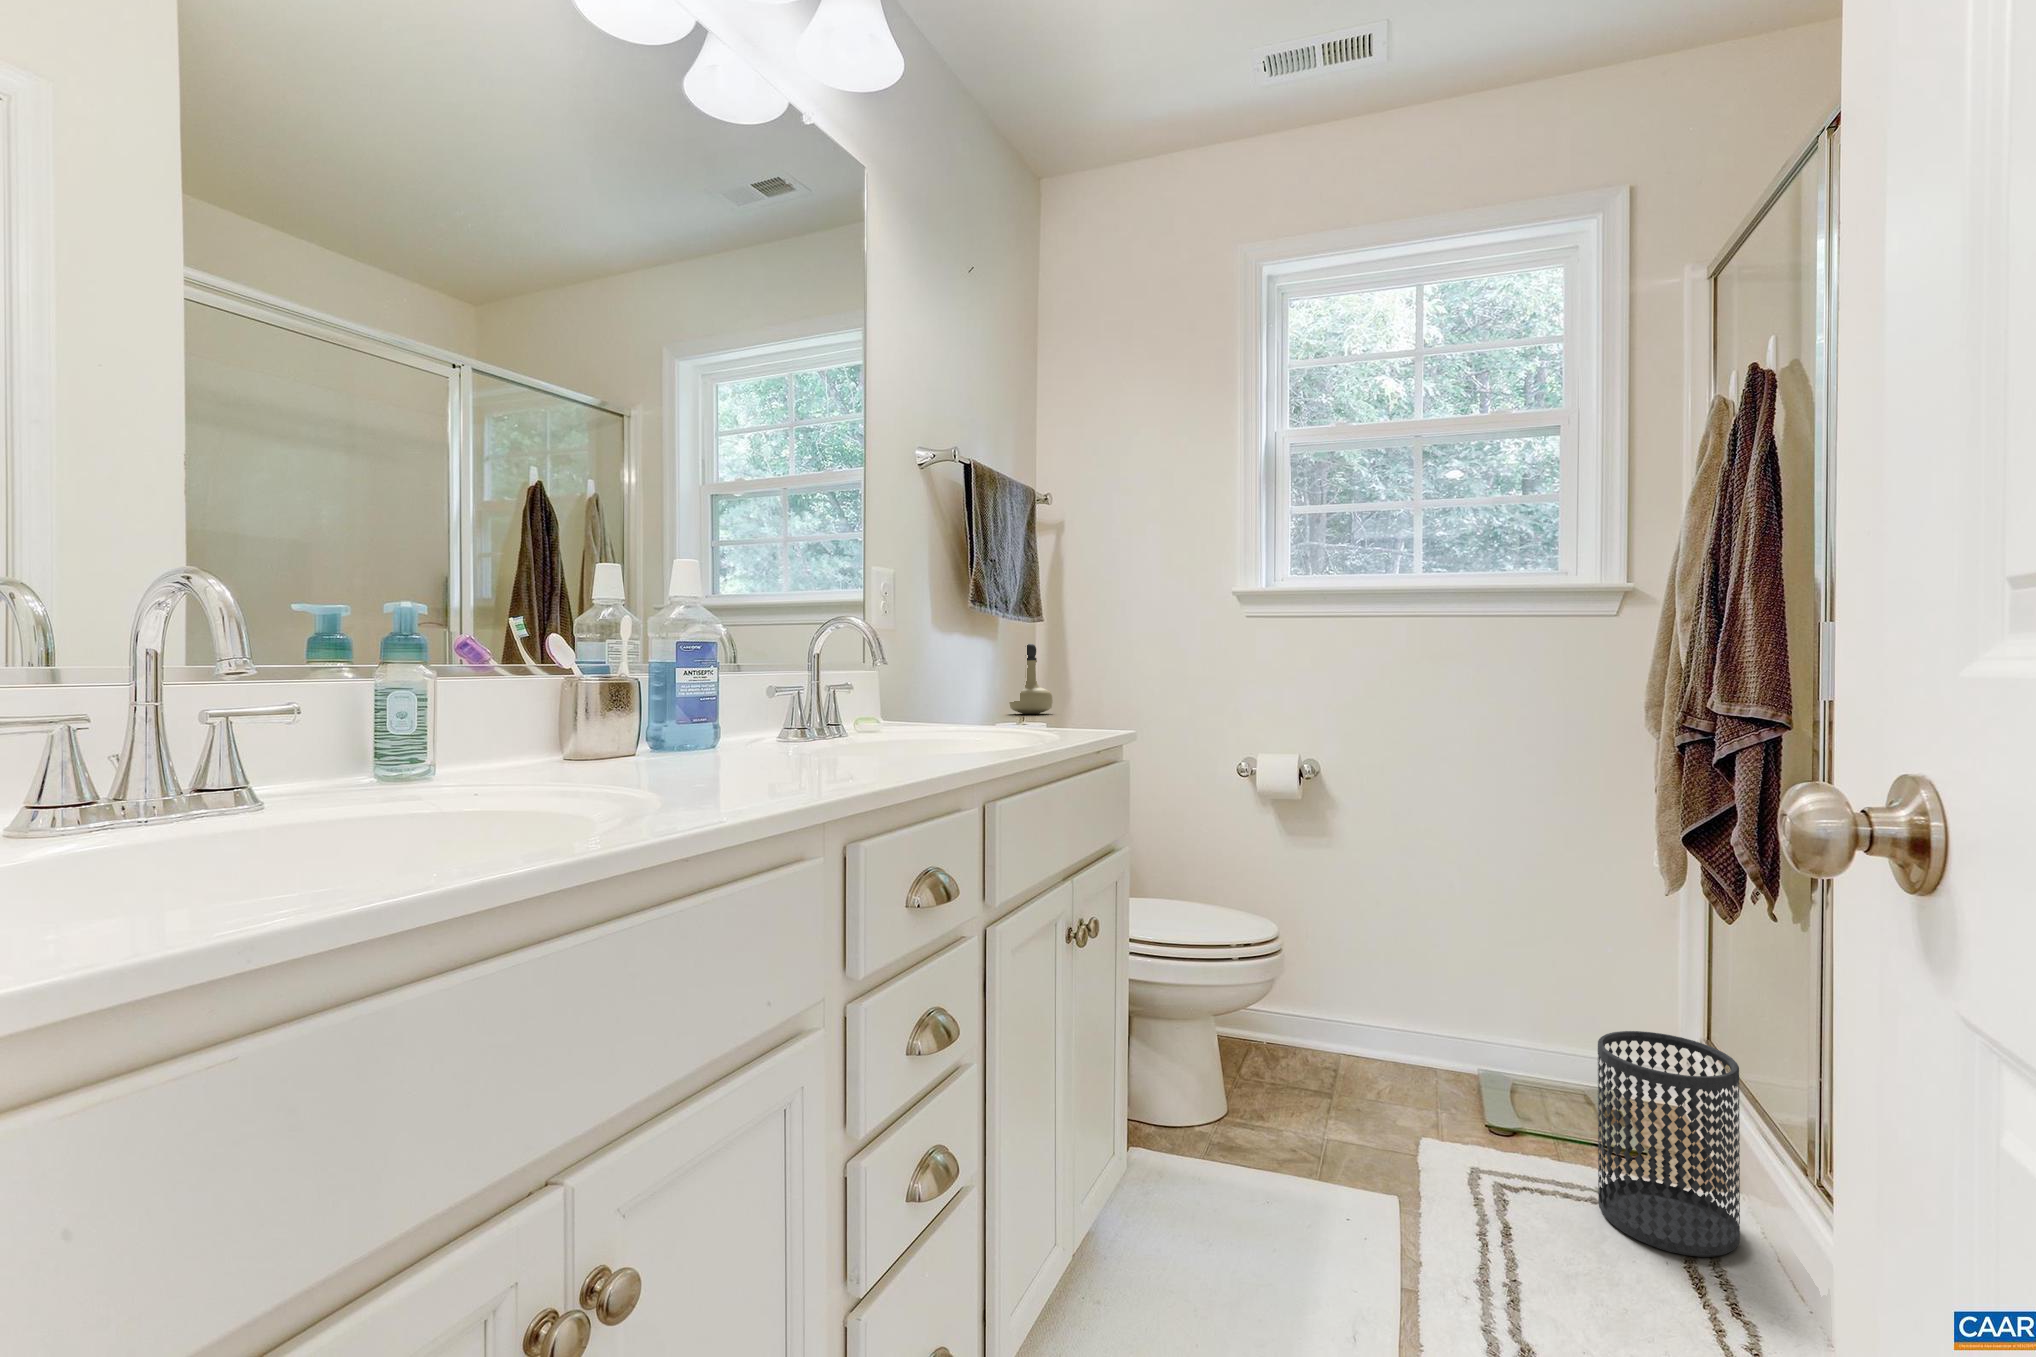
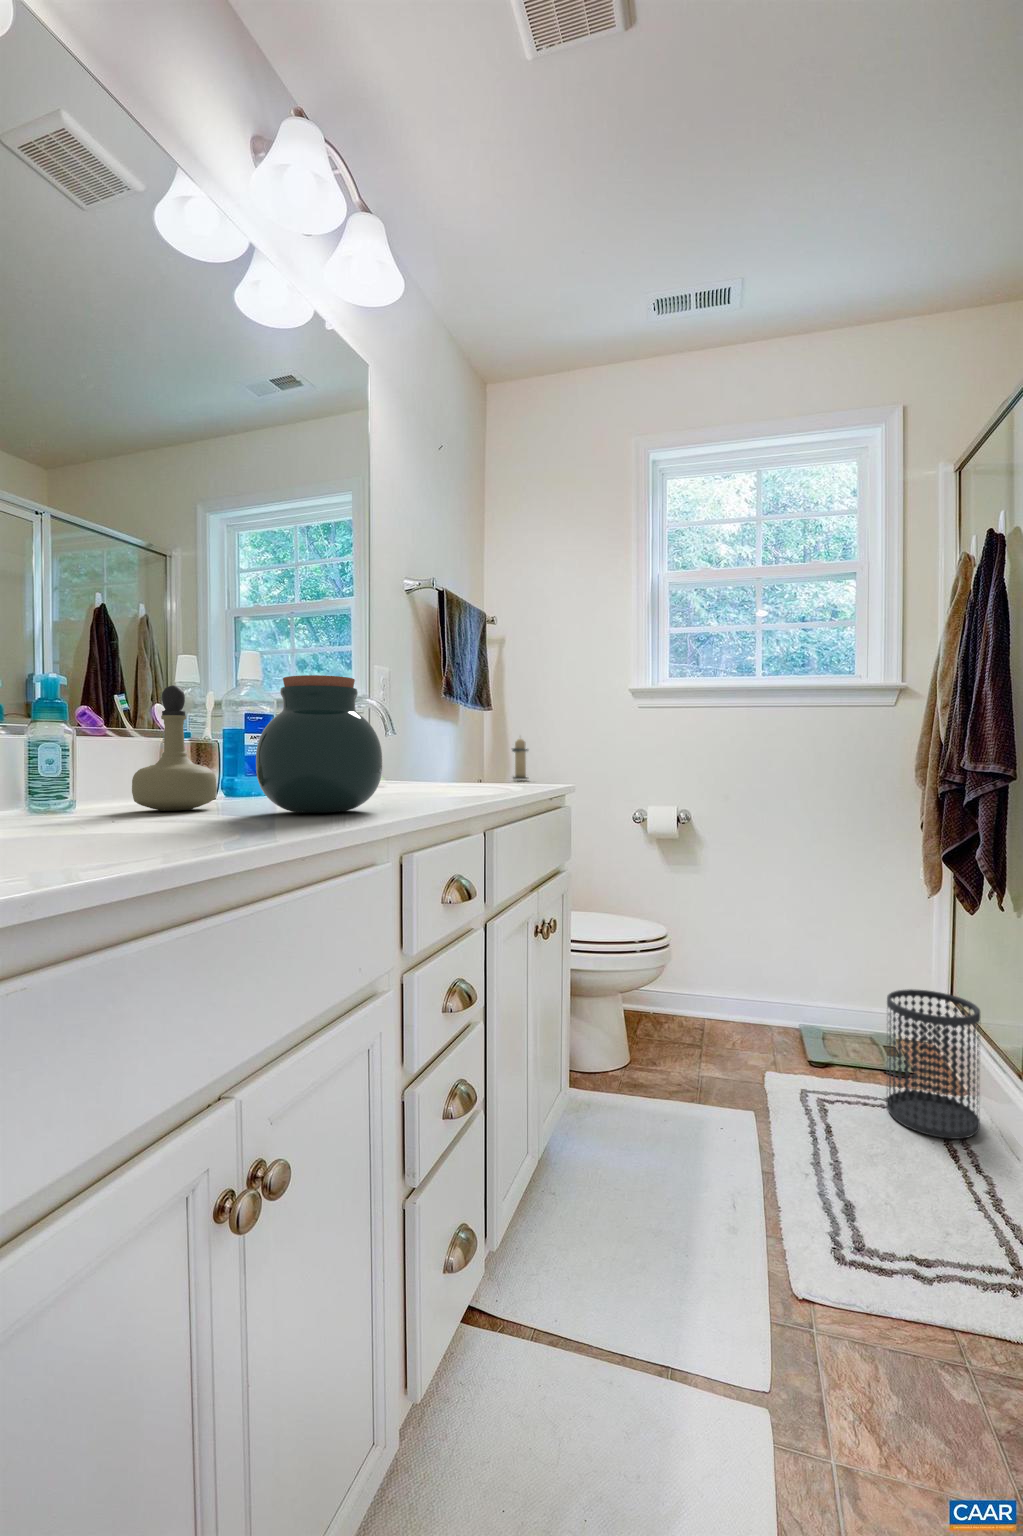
jar: none [669,595,839,779] -> present [256,675,382,813]
perfume bottle: present [1009,643,1053,714] -> present [132,685,217,811]
candle: none [1064,658,1094,720] -> present [512,739,528,779]

